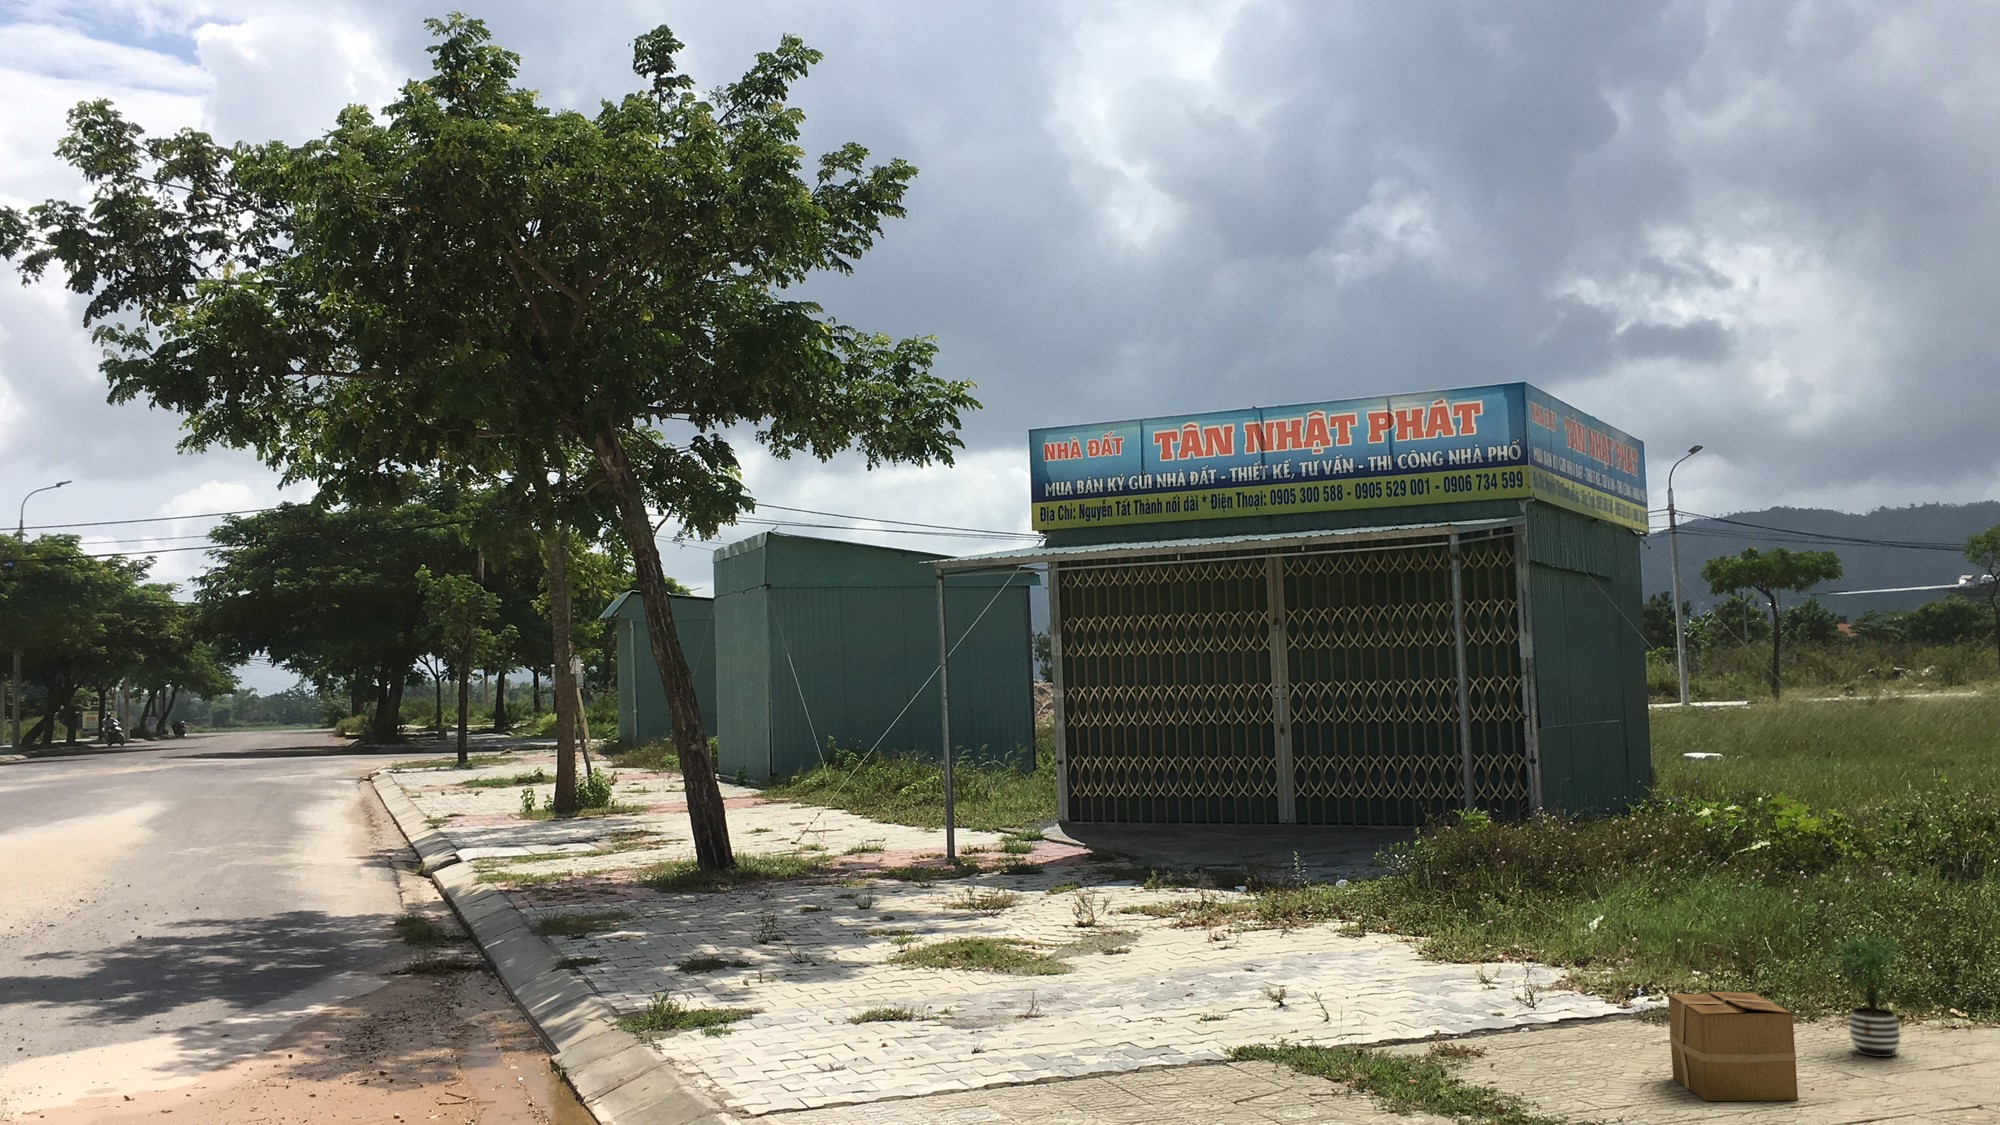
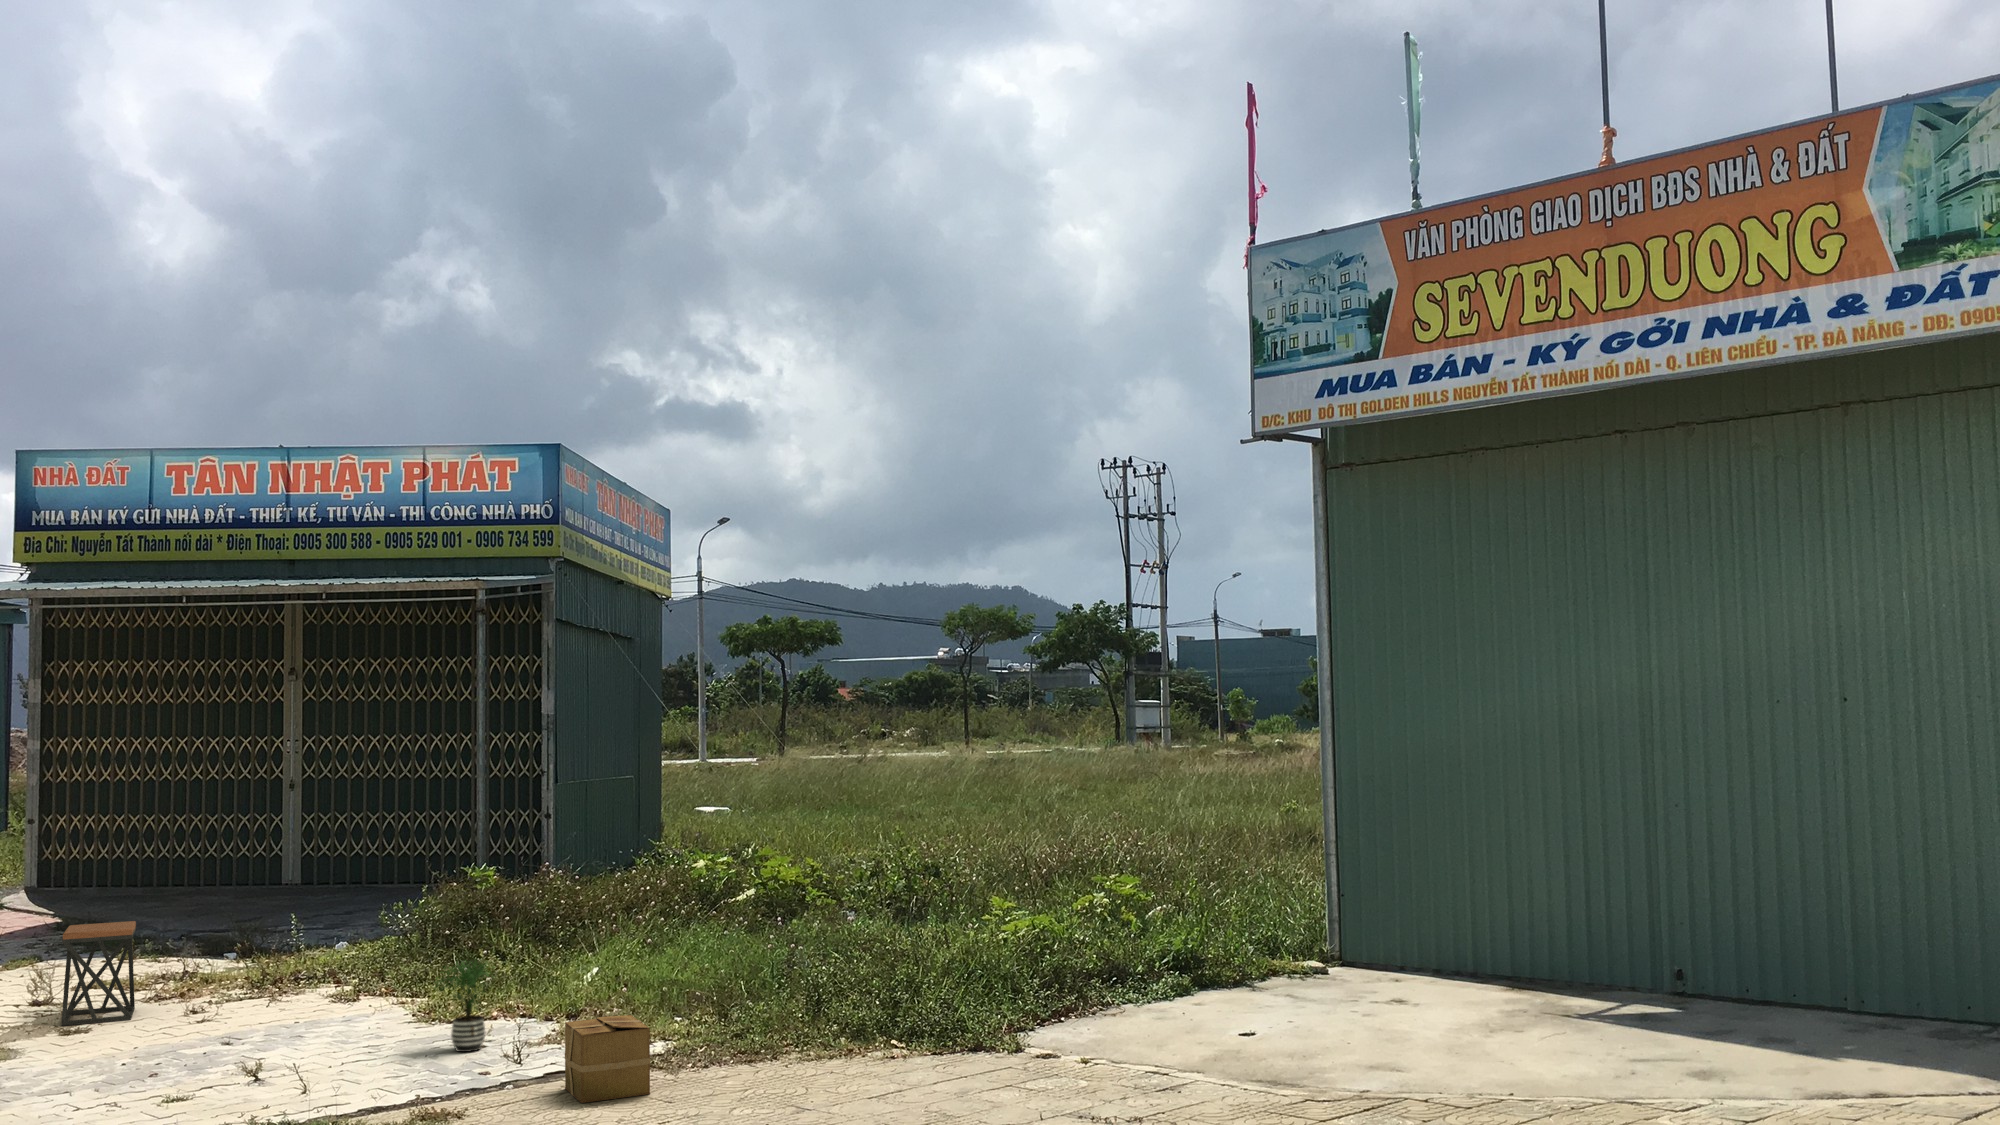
stool: none [1099,847,1164,945] -> present [61,921,136,1026]
potted plant: present [1822,933,1905,1057] -> present [436,960,489,1052]

